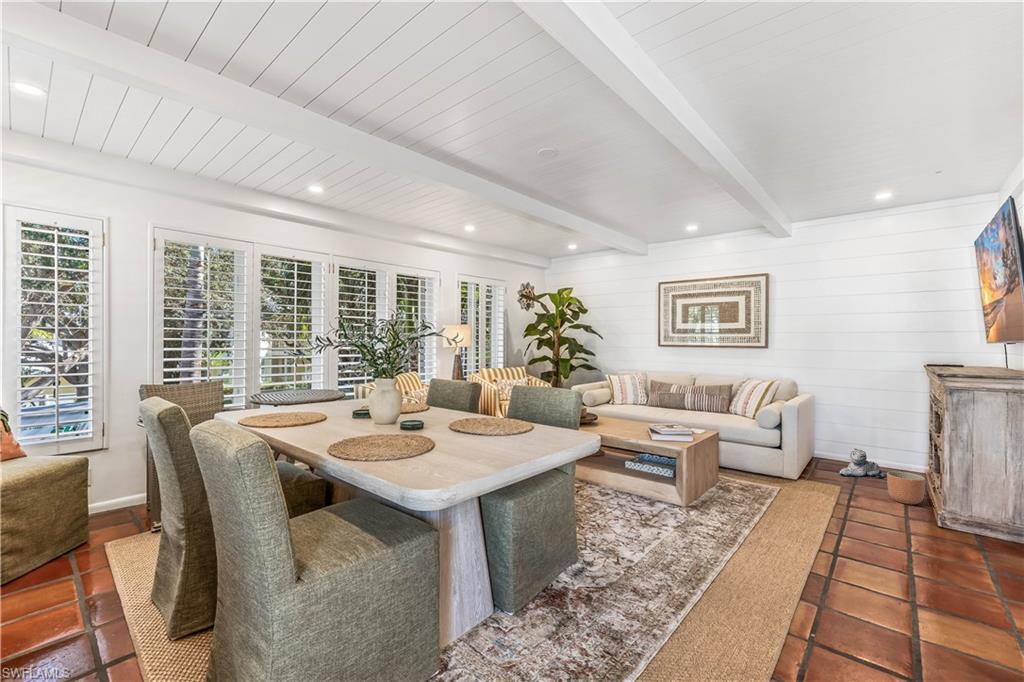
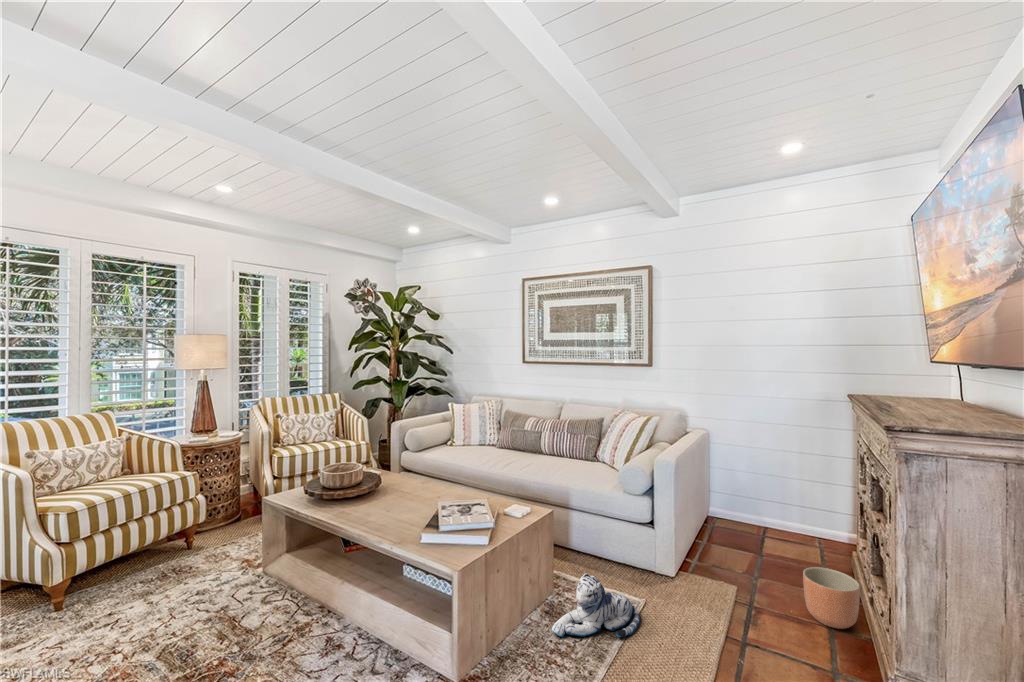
plush toy: present [839,448,885,478] -> present [552,573,640,637]

